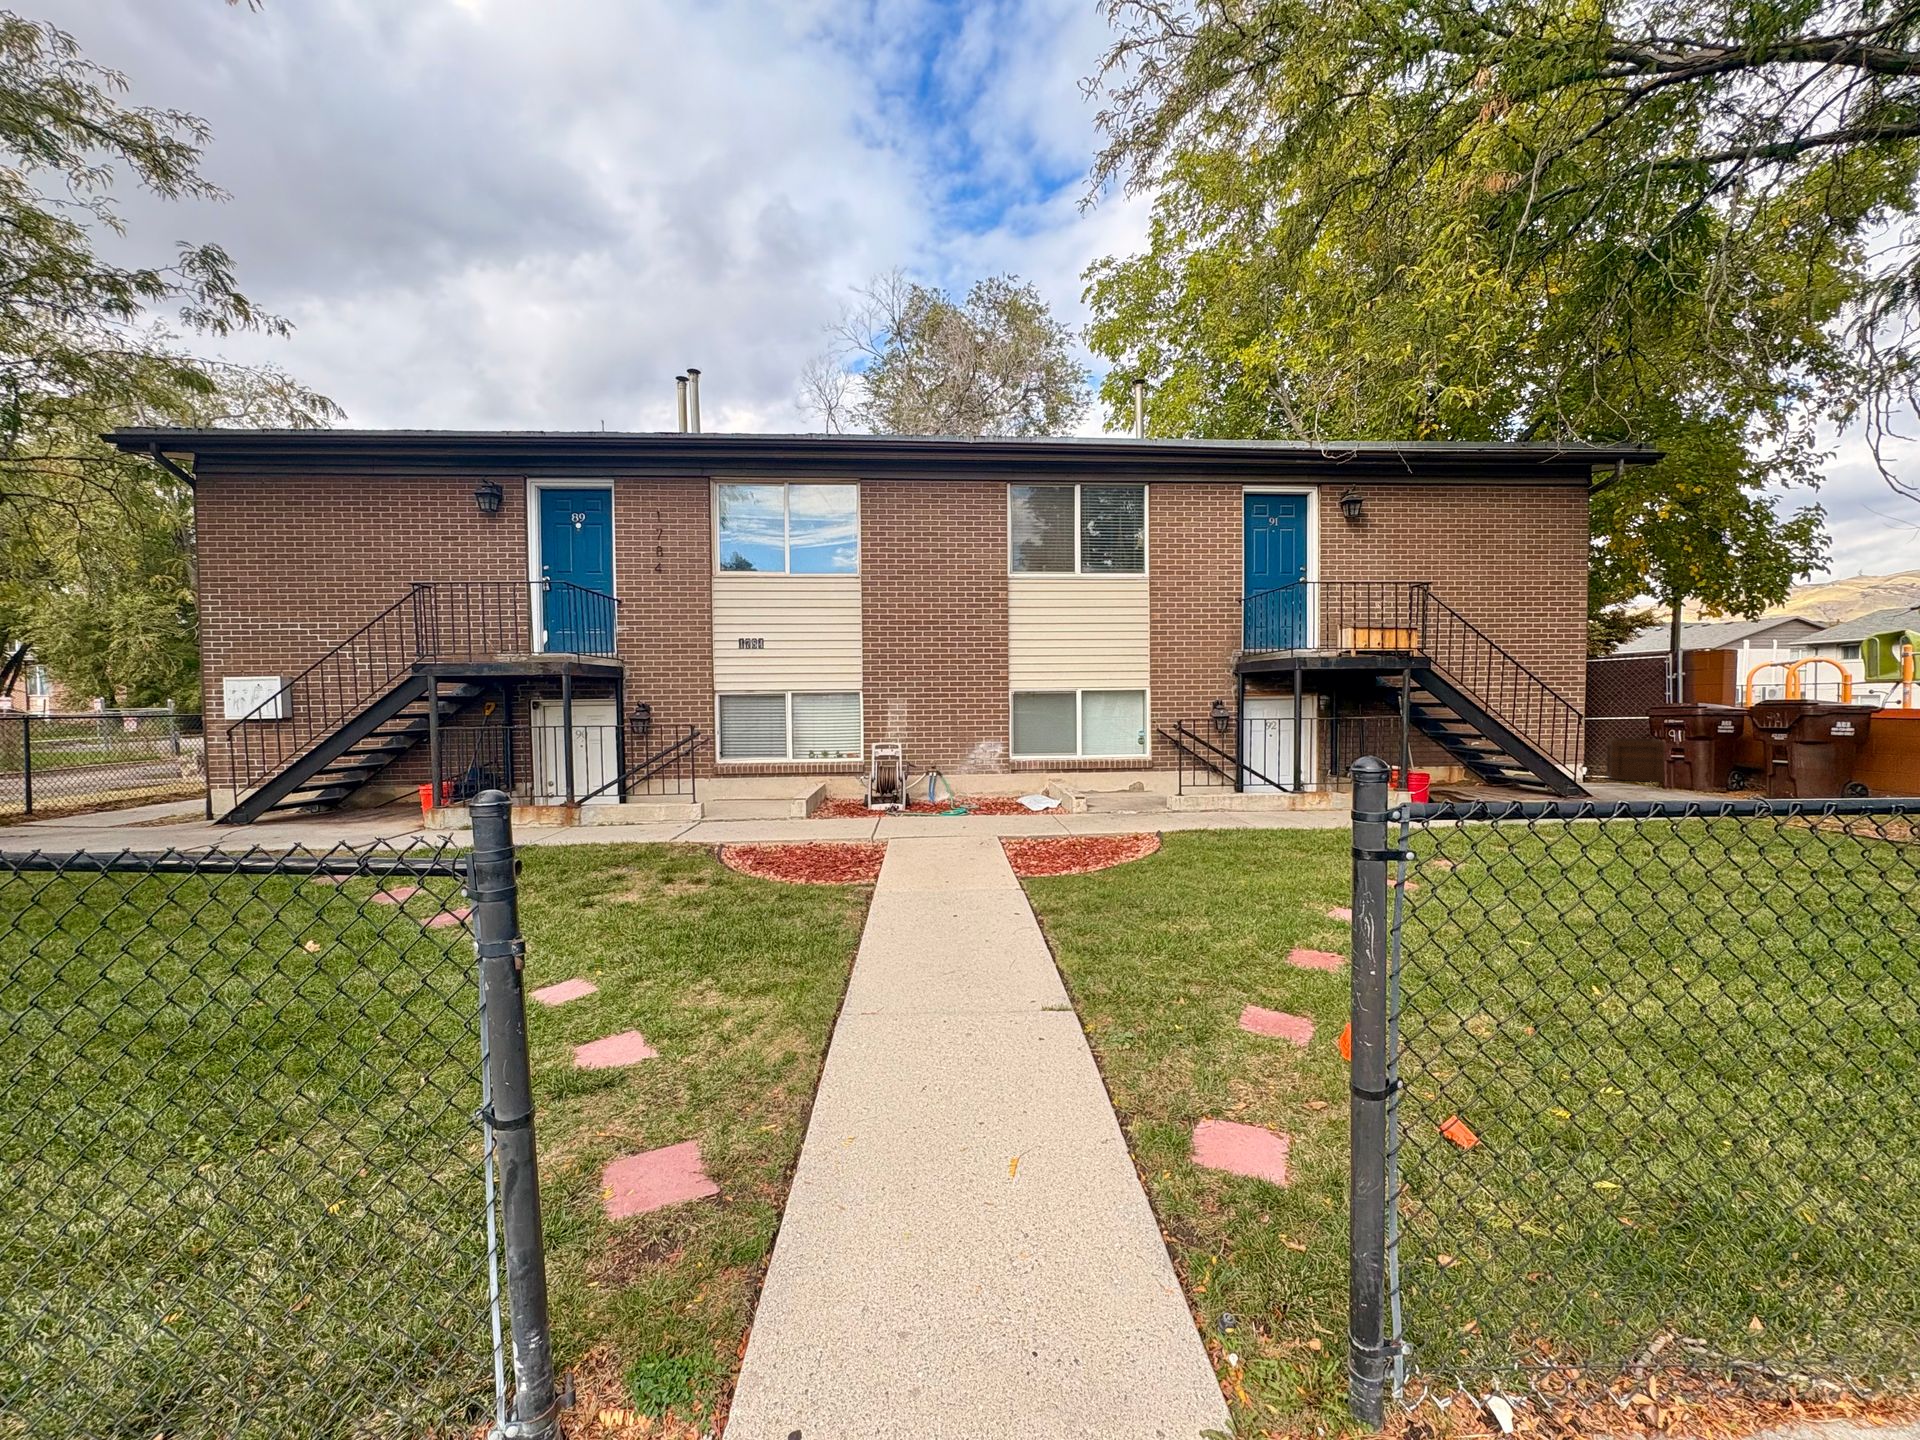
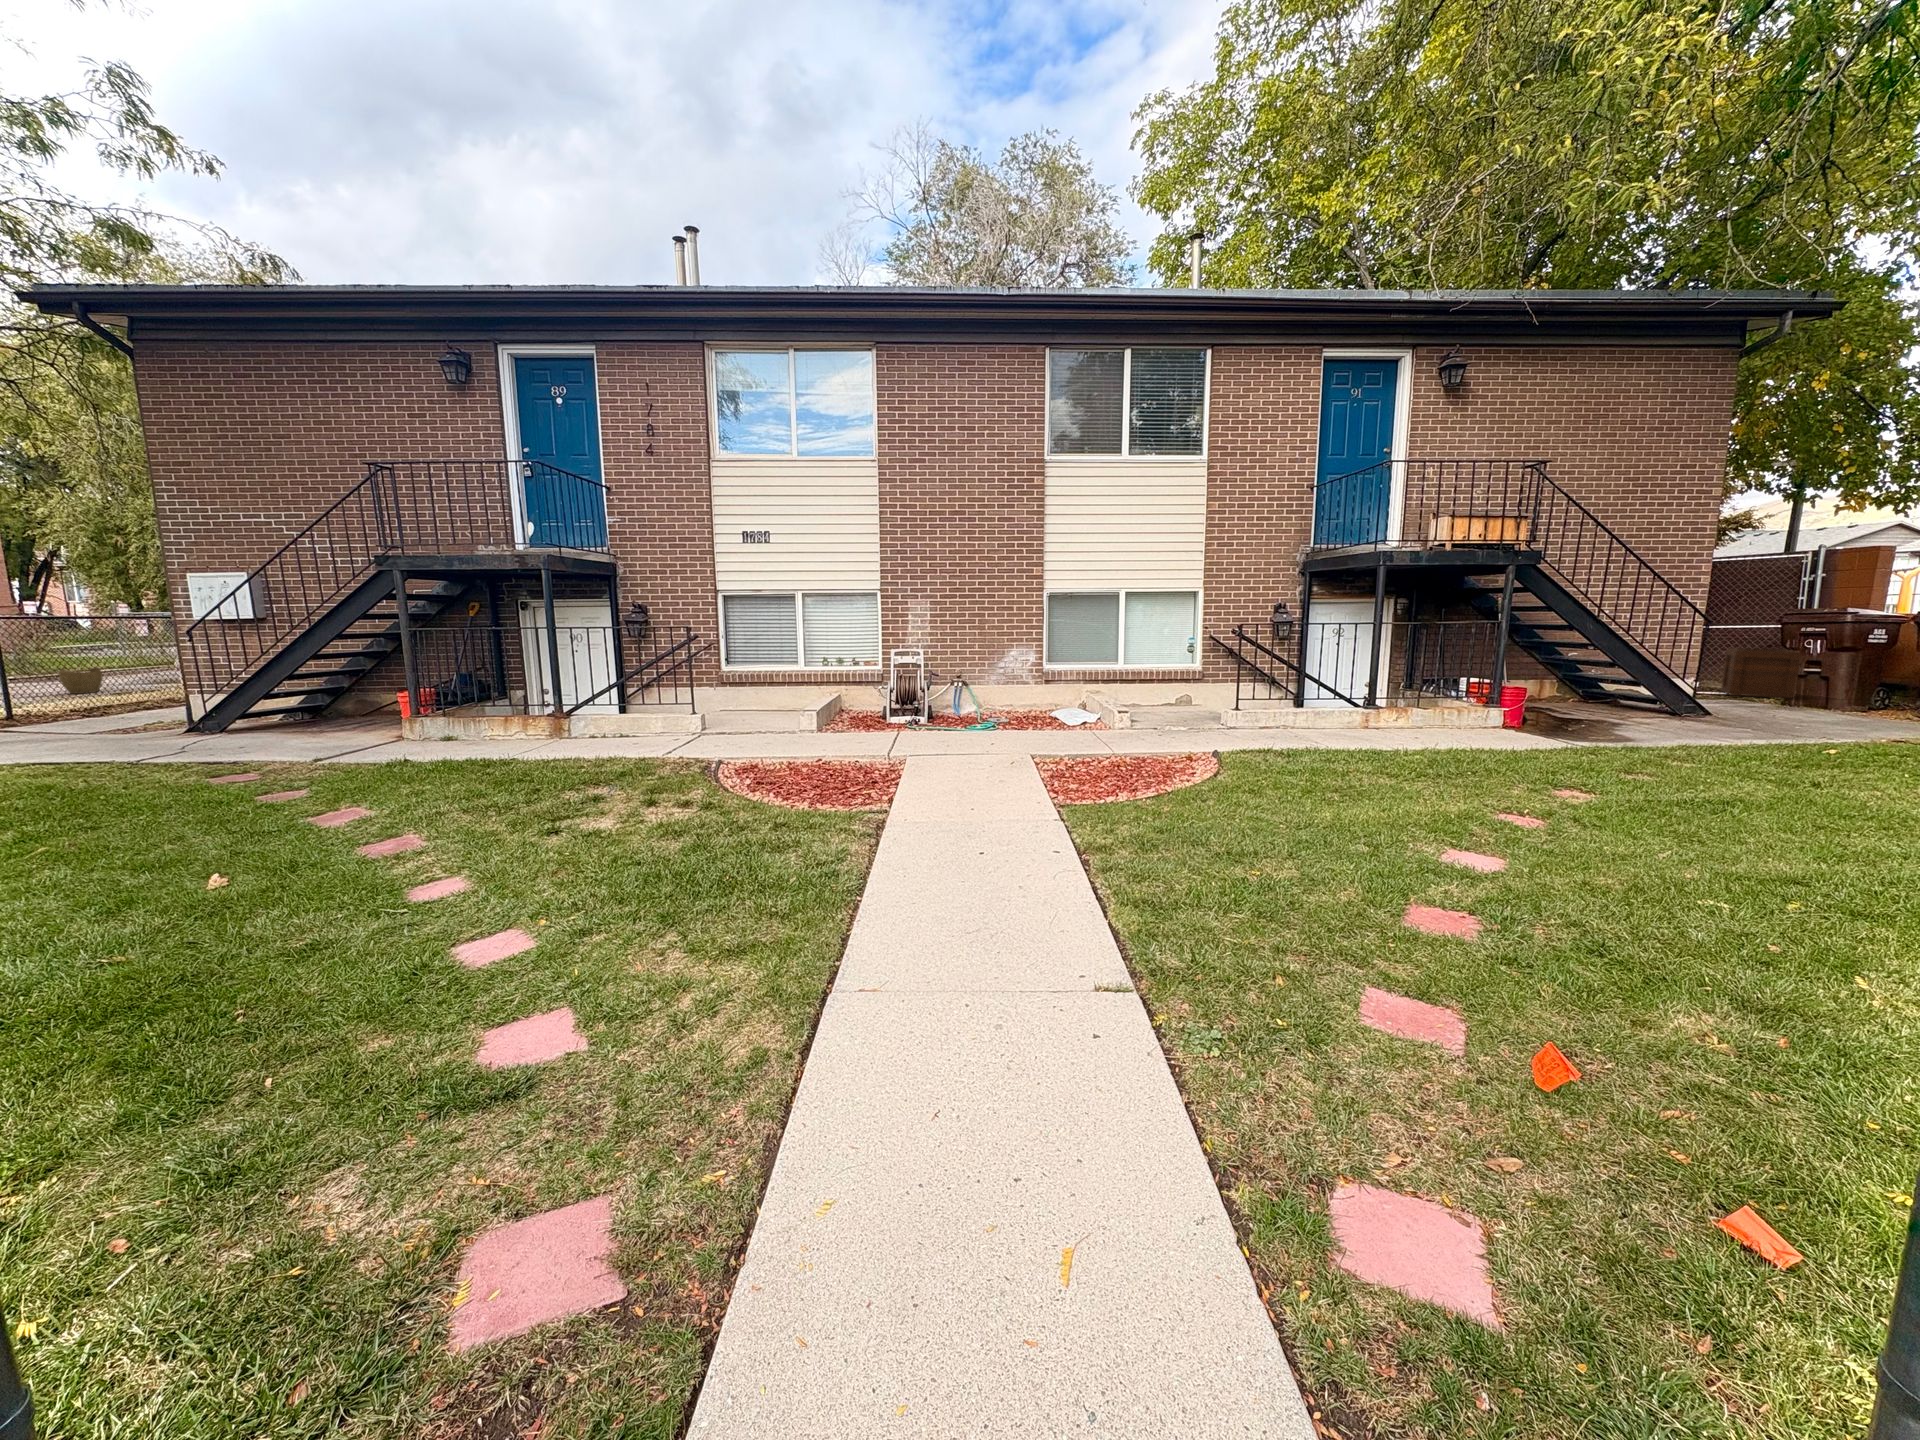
woven basket: none [77,758,117,790] -> present [59,661,103,694]

